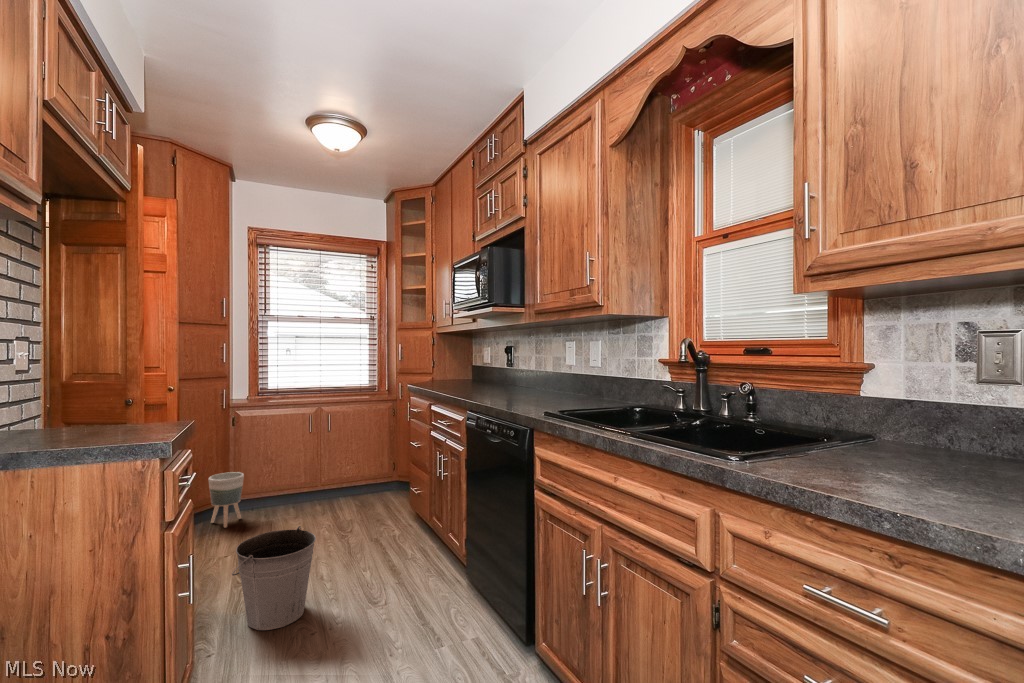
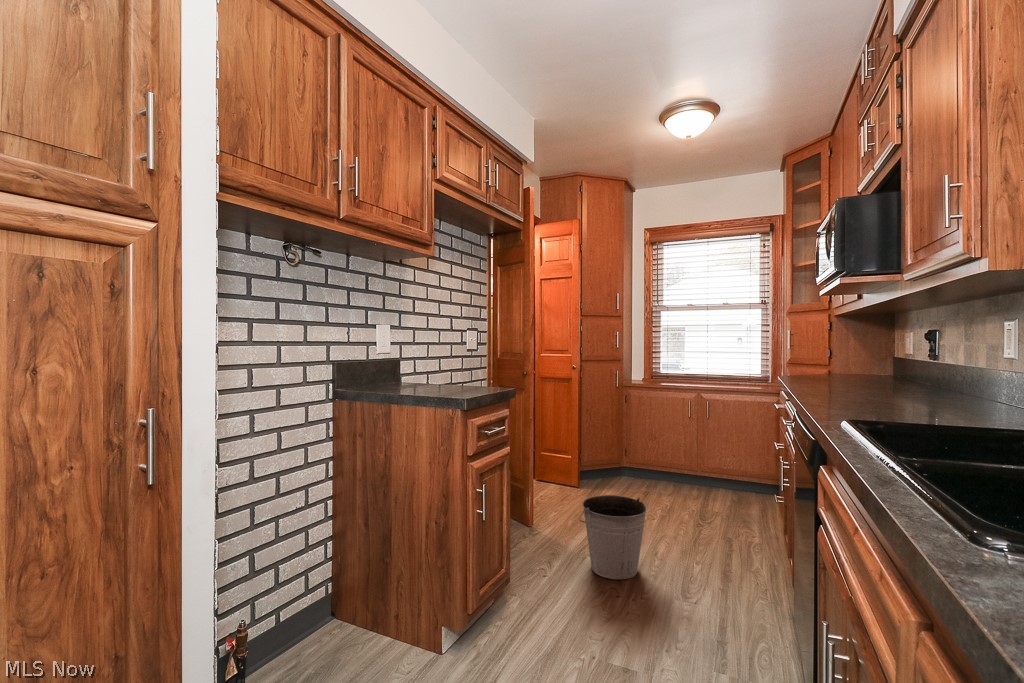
planter: present [208,472,244,528] -> none [605,444,632,490]

